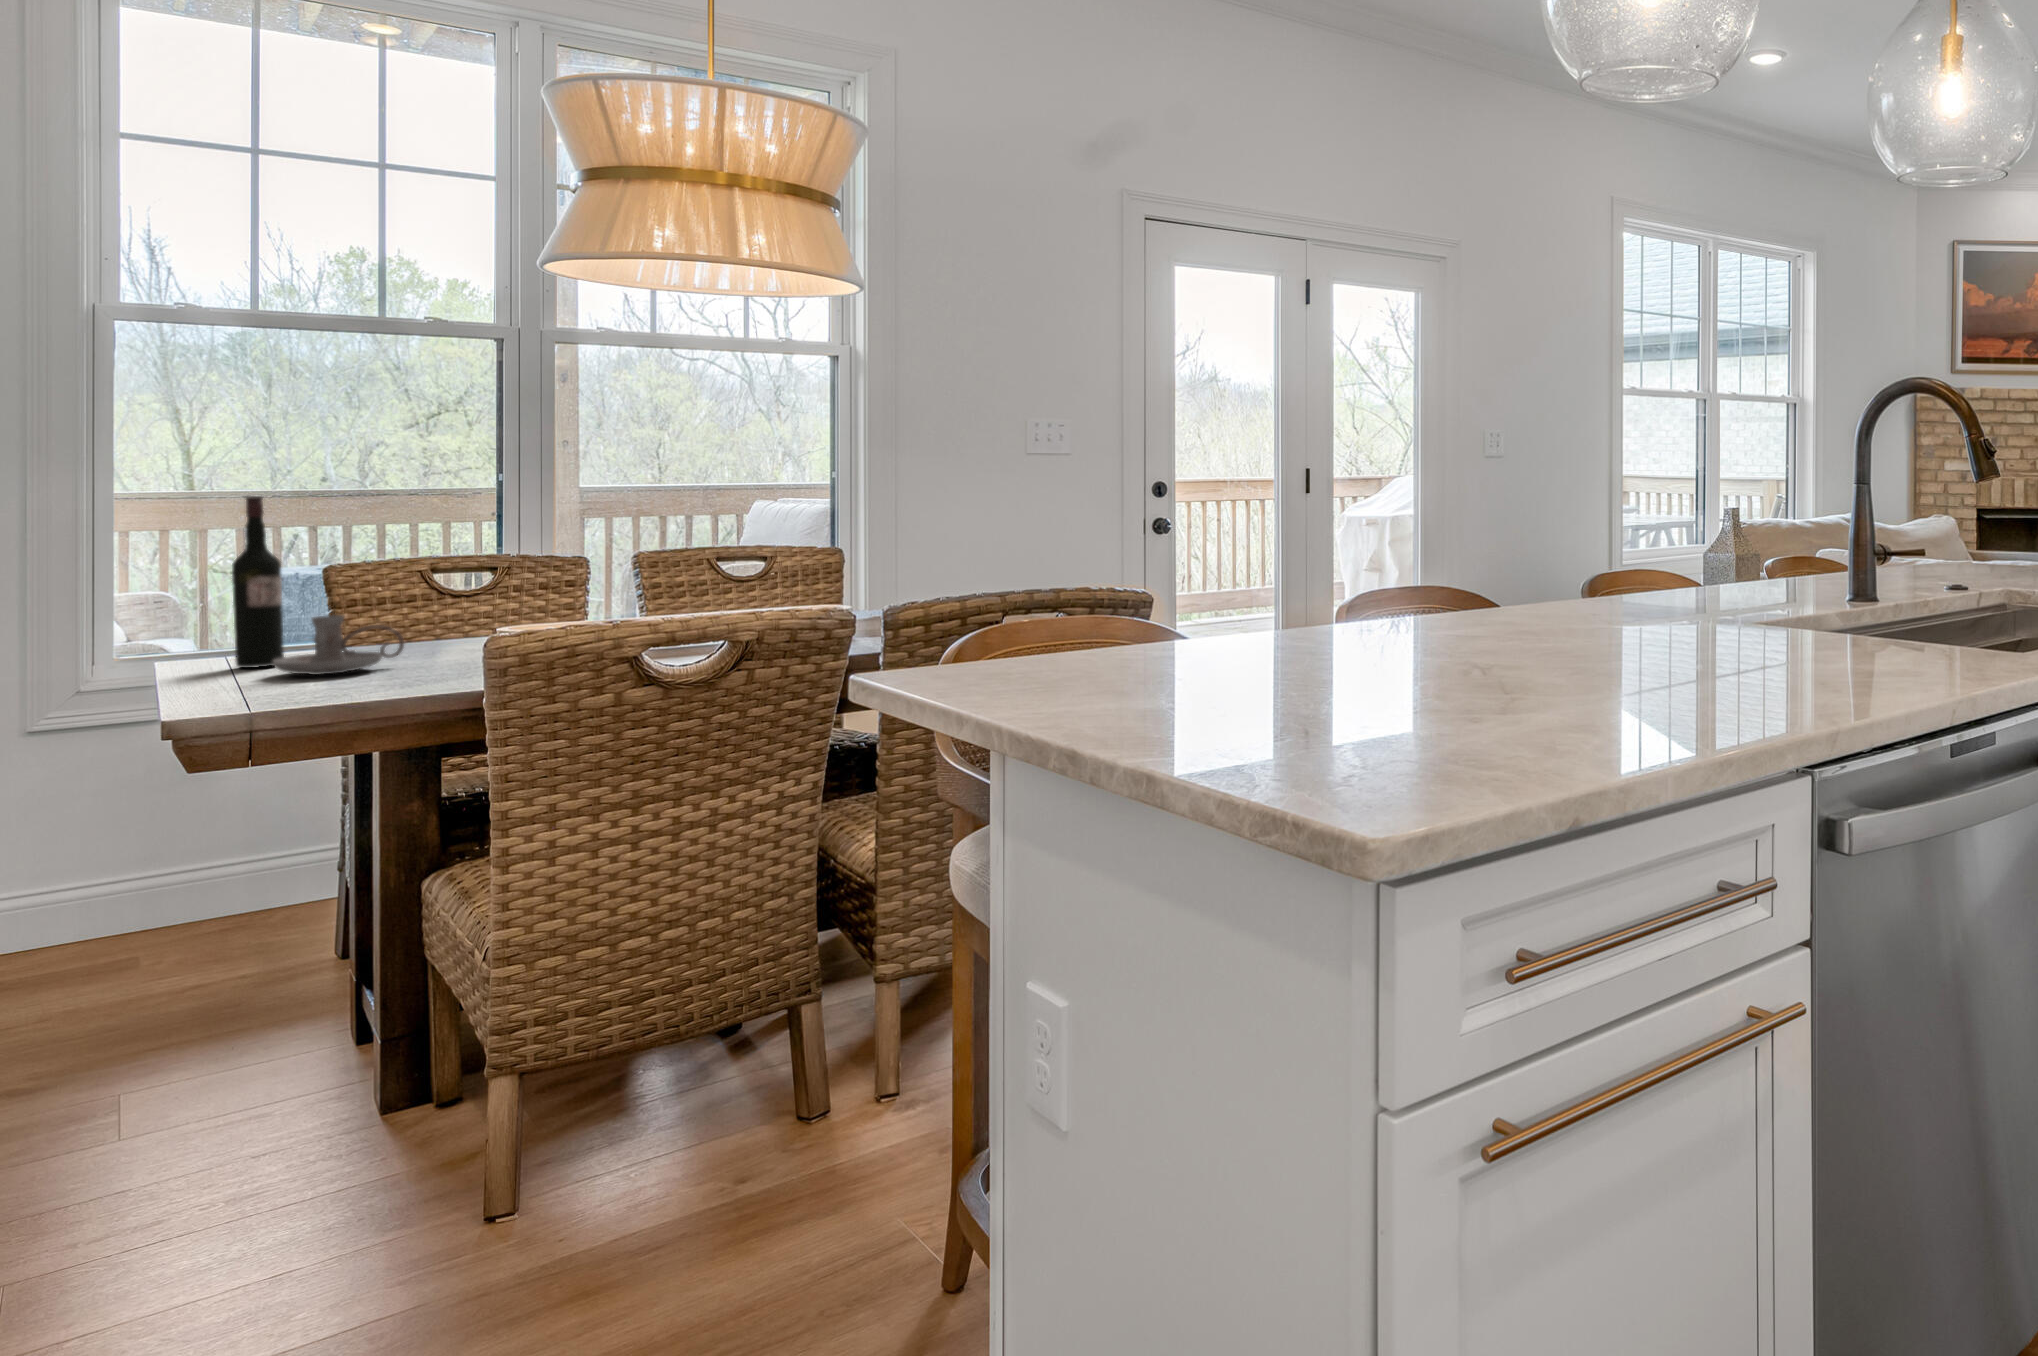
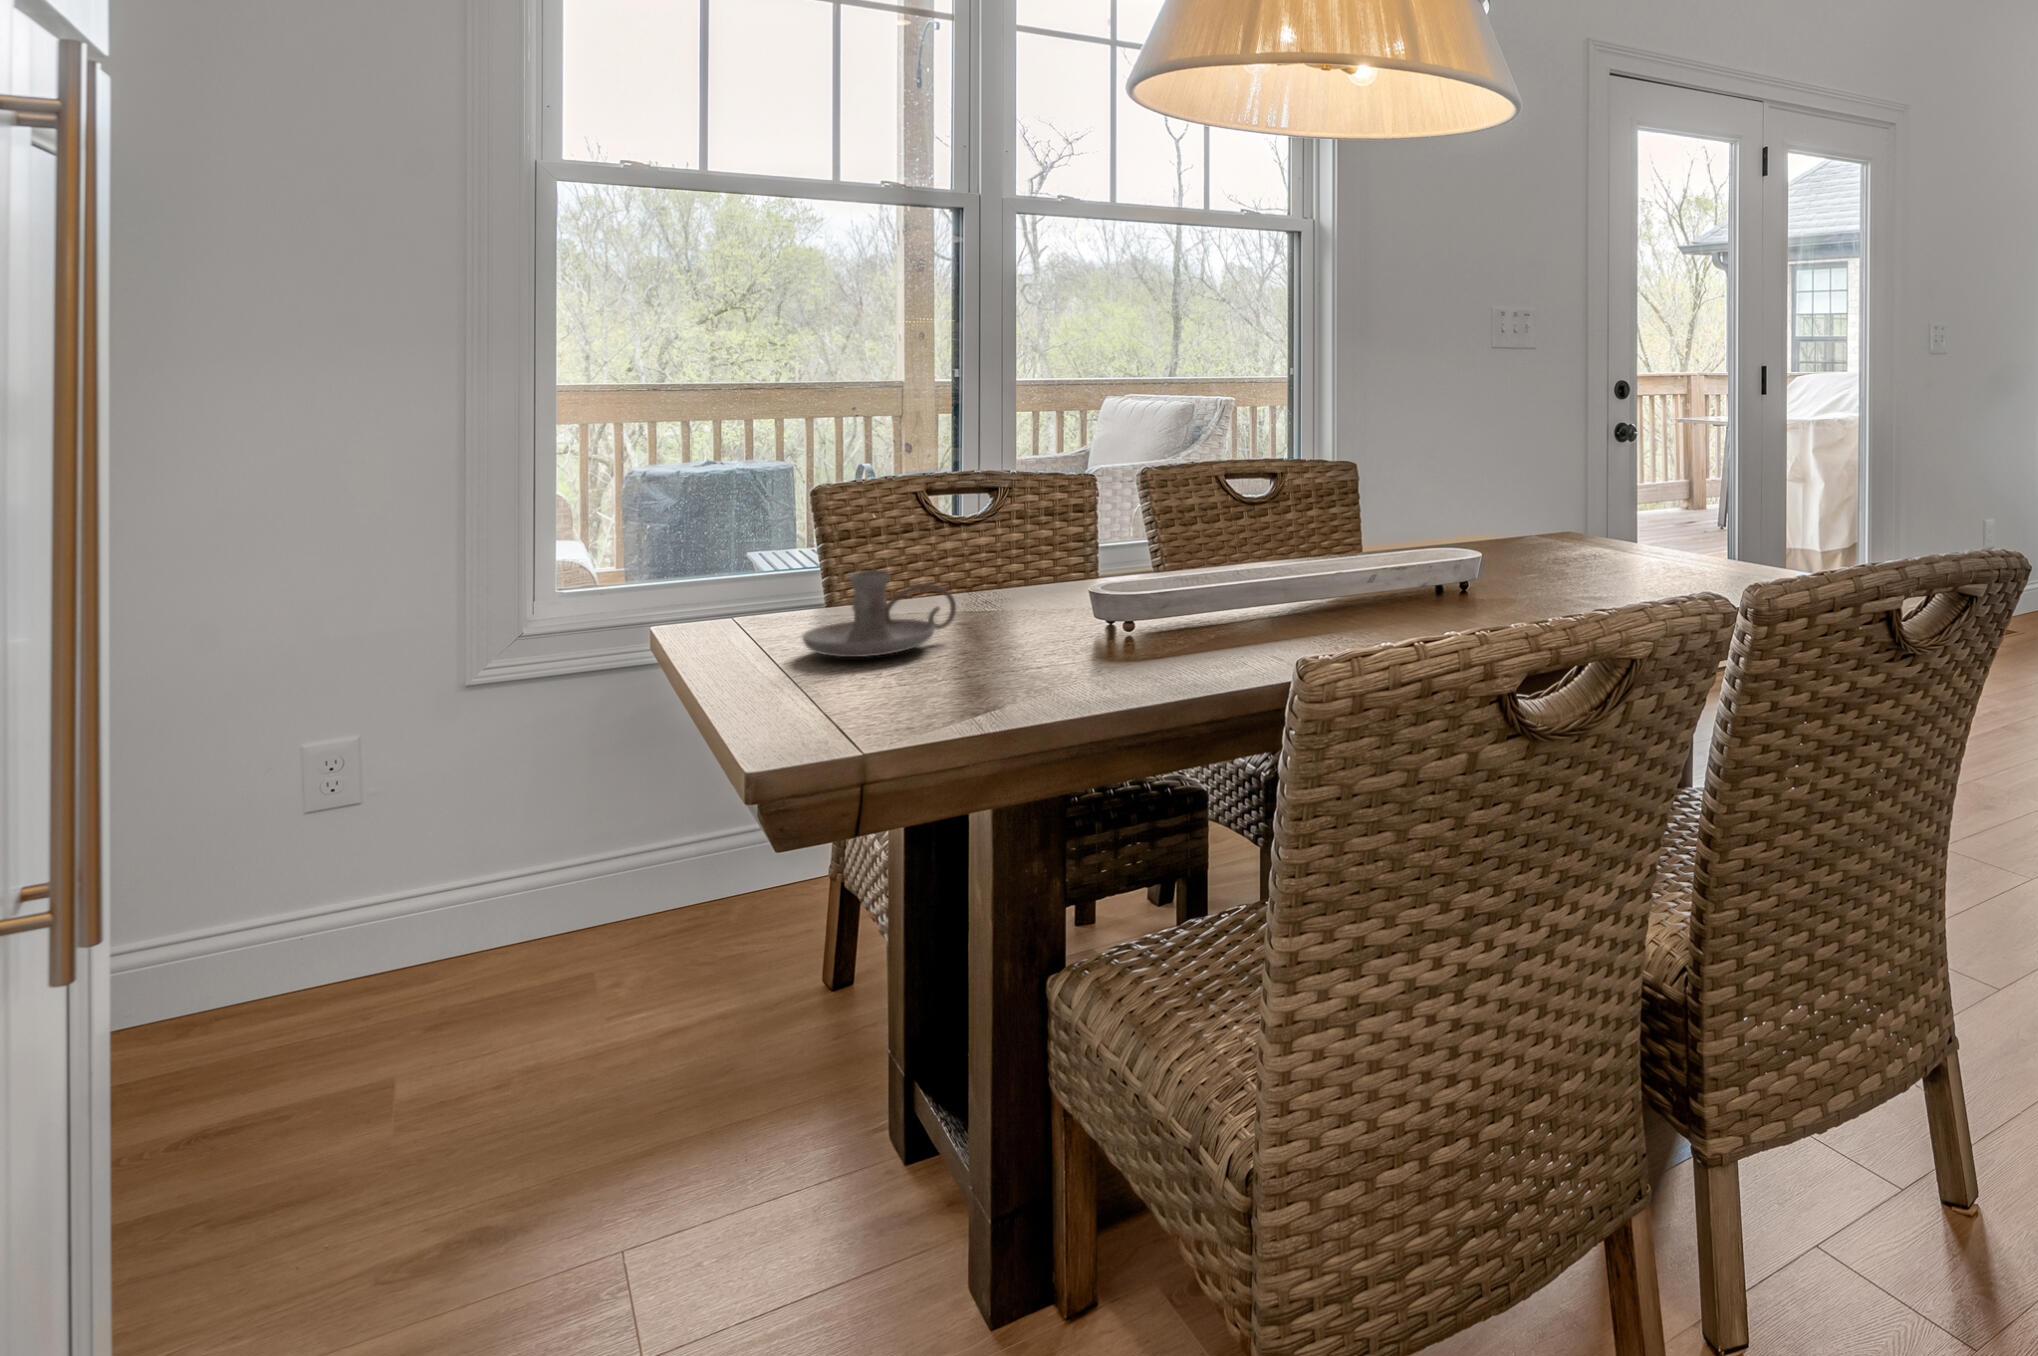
wine bottle: present [232,496,284,668] -> none [740,402,800,639]

